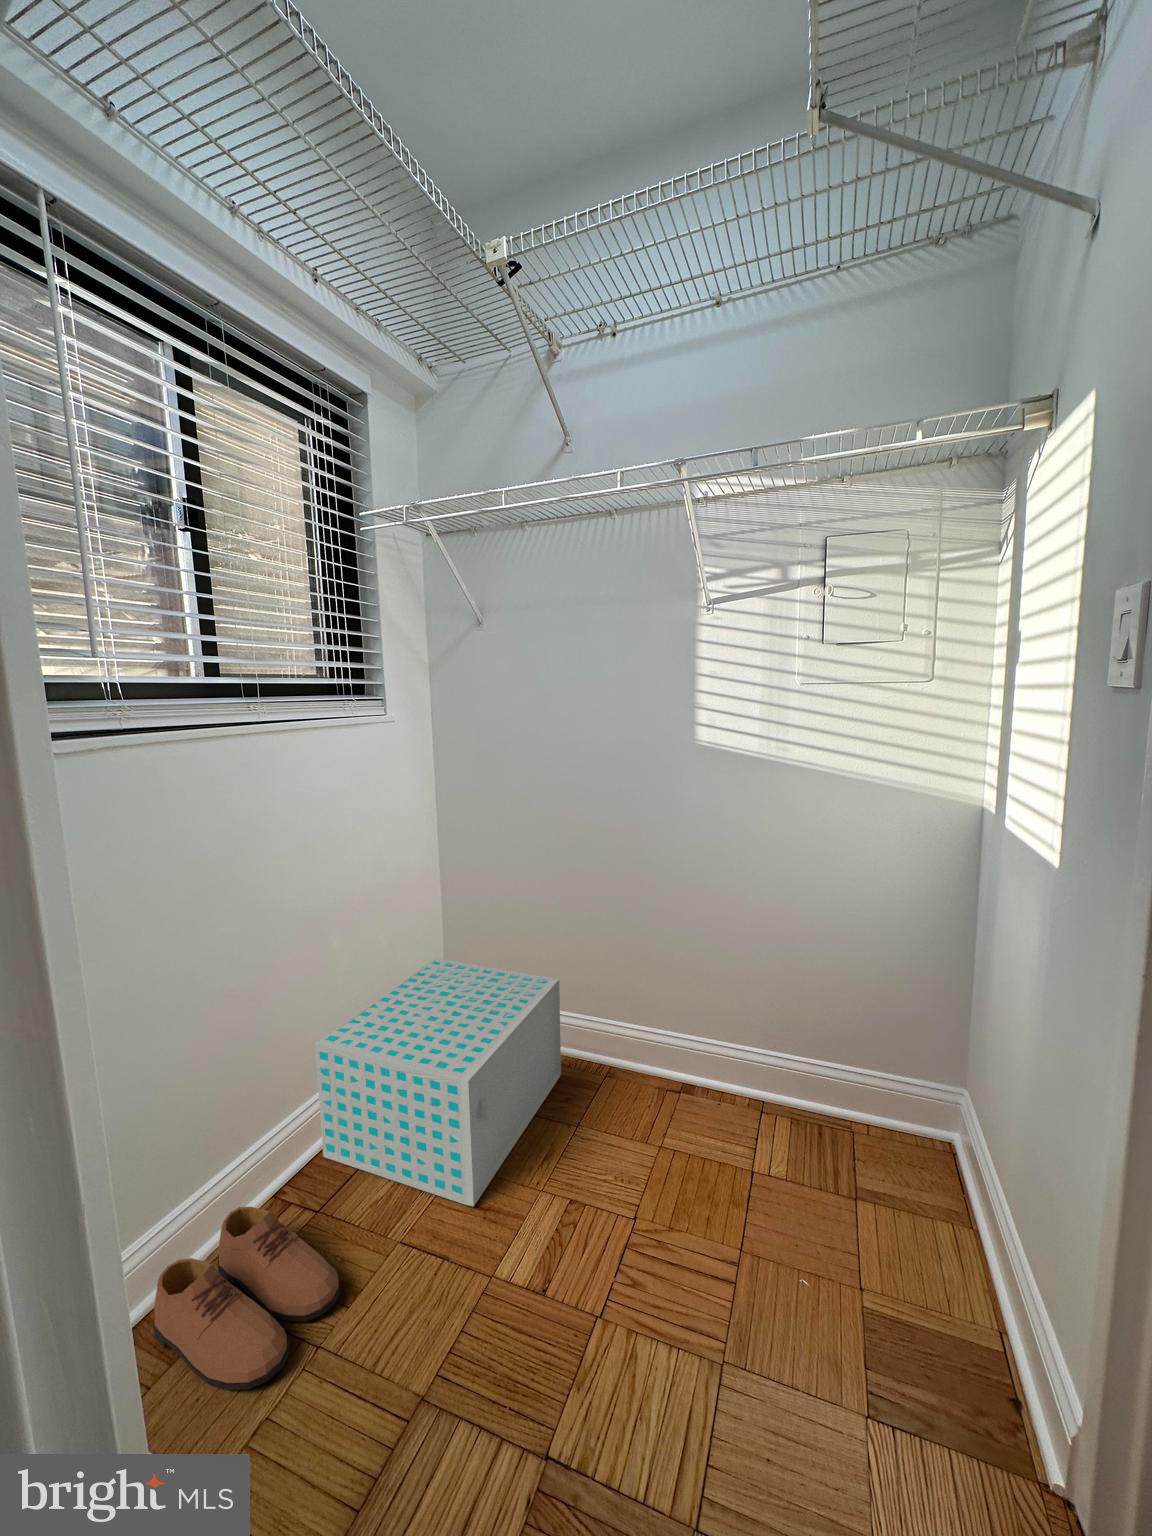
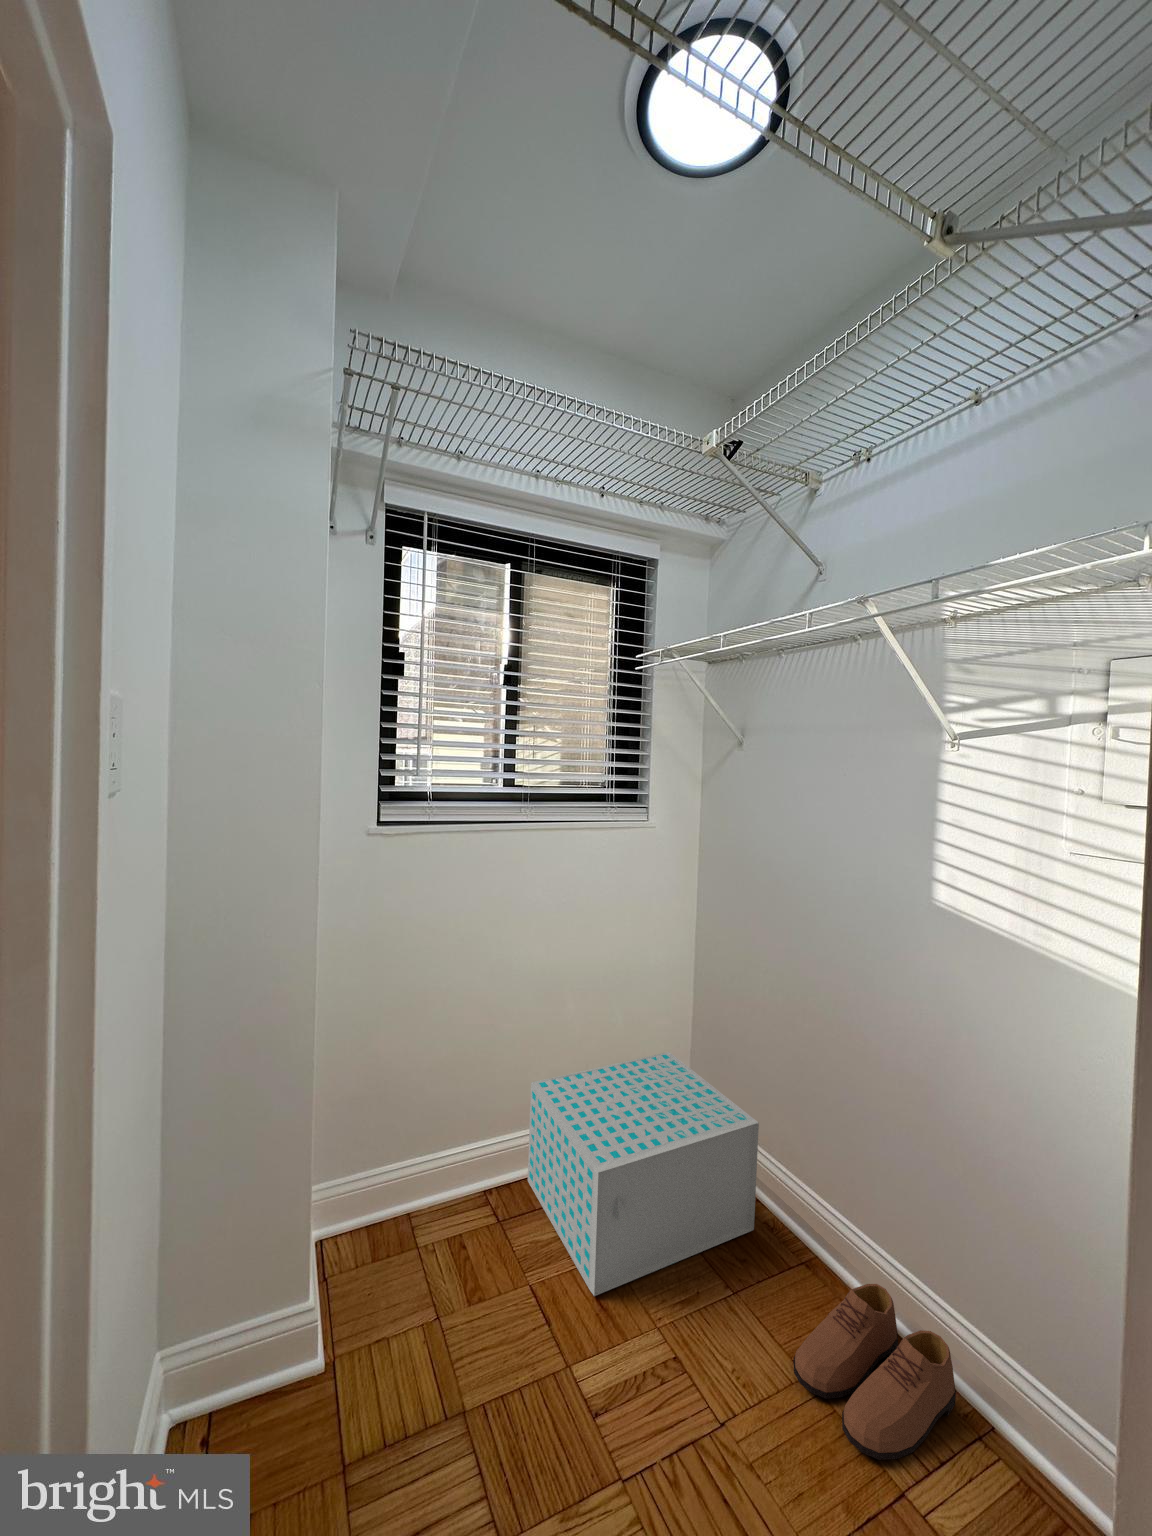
shoe: present [153,1207,341,1390] -> present [794,1284,956,1460]

